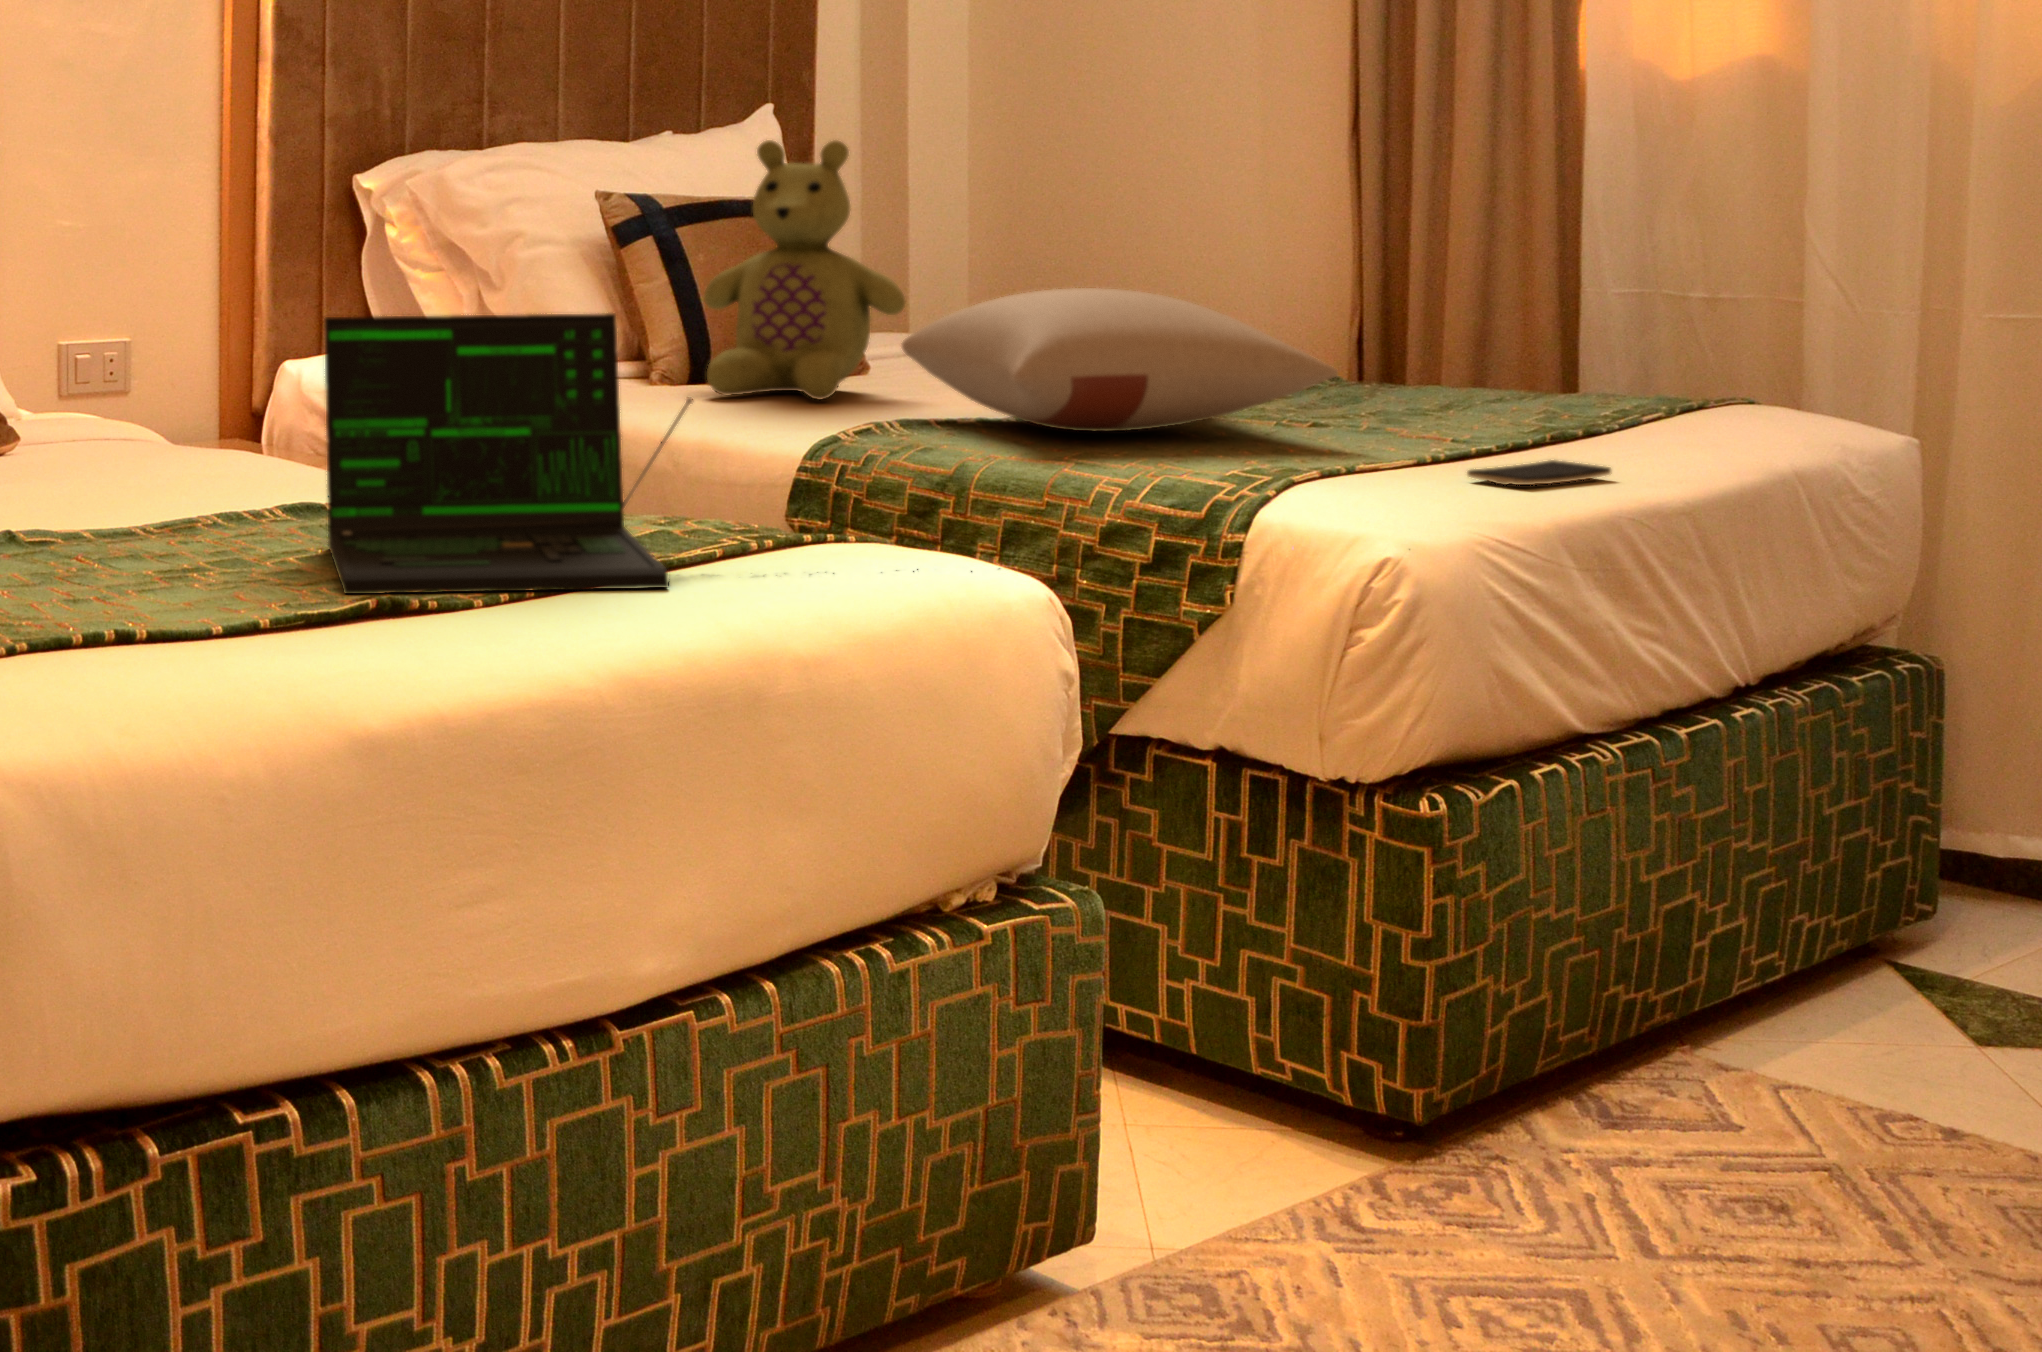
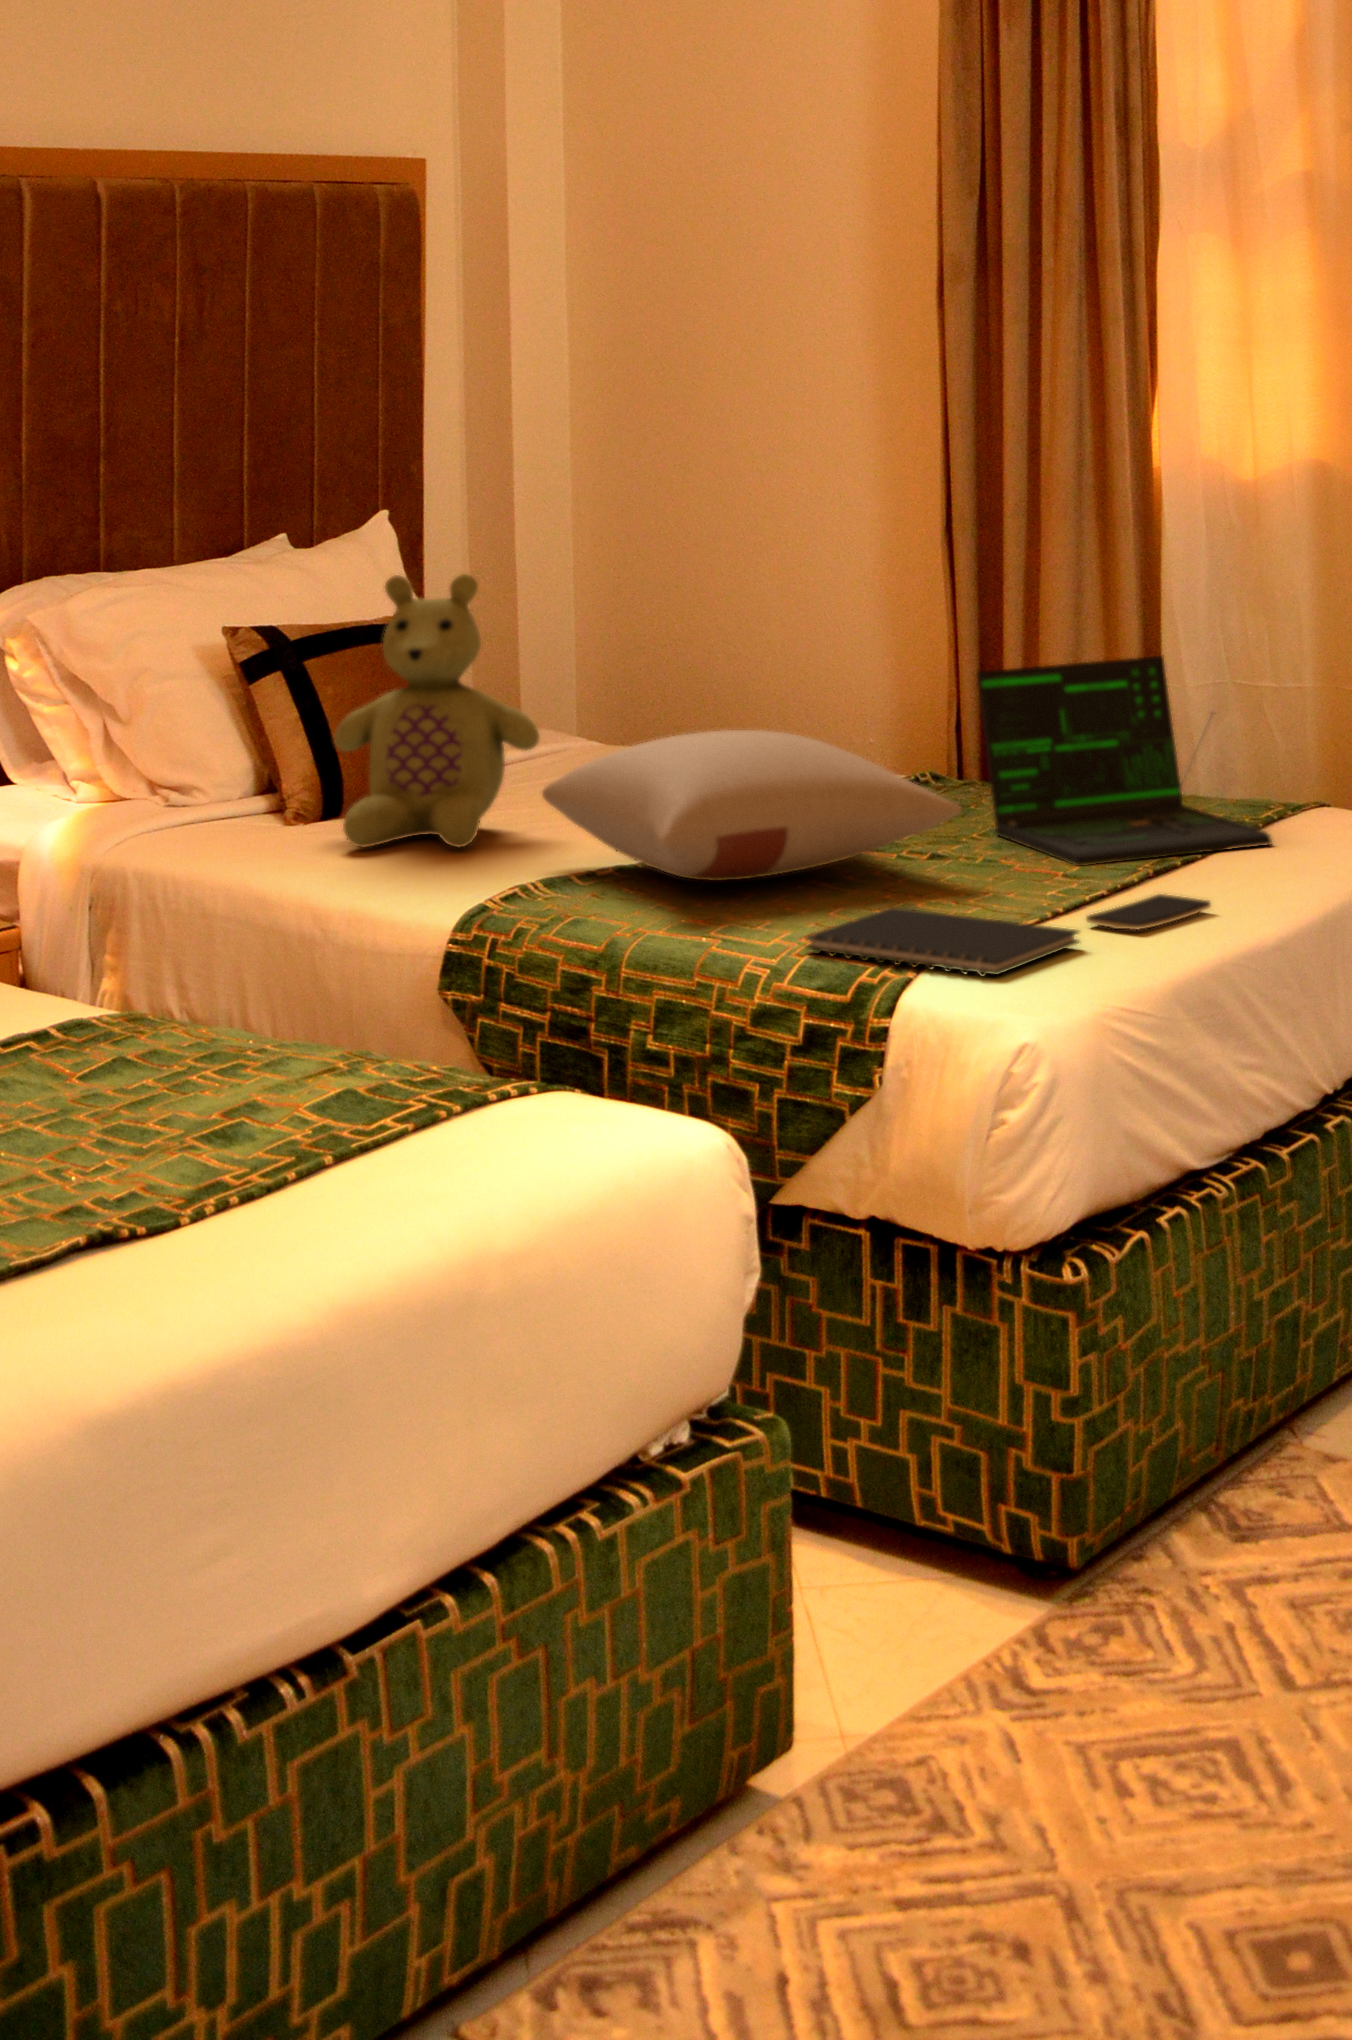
laptop: present [324,313,693,594] -> present [977,655,1272,866]
notebook: none [1155,451,1458,507] -> present [806,907,1079,976]

